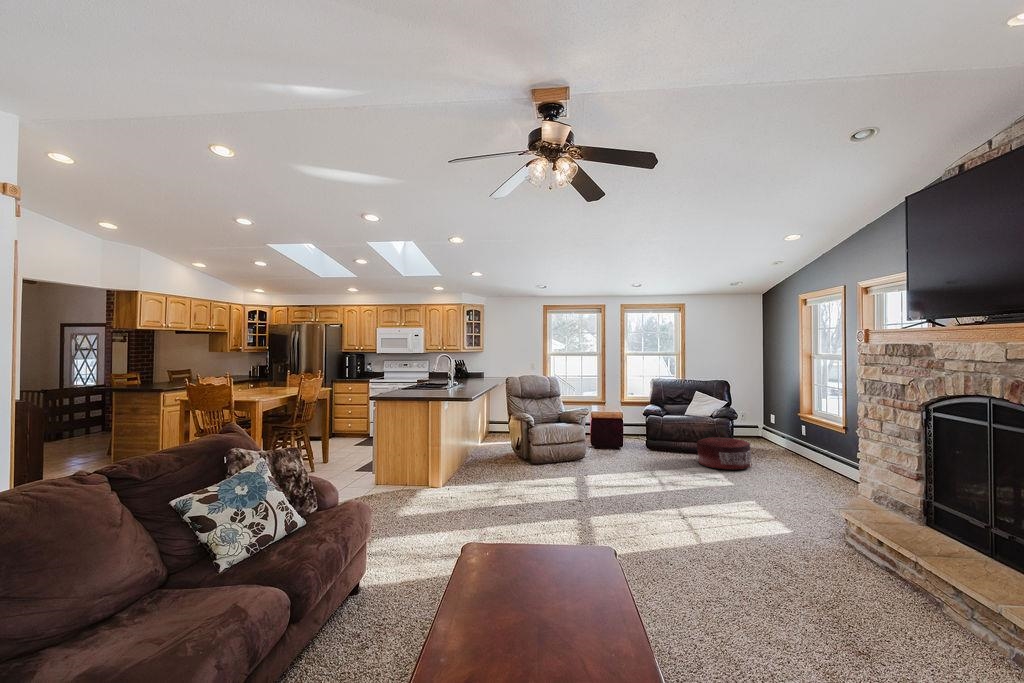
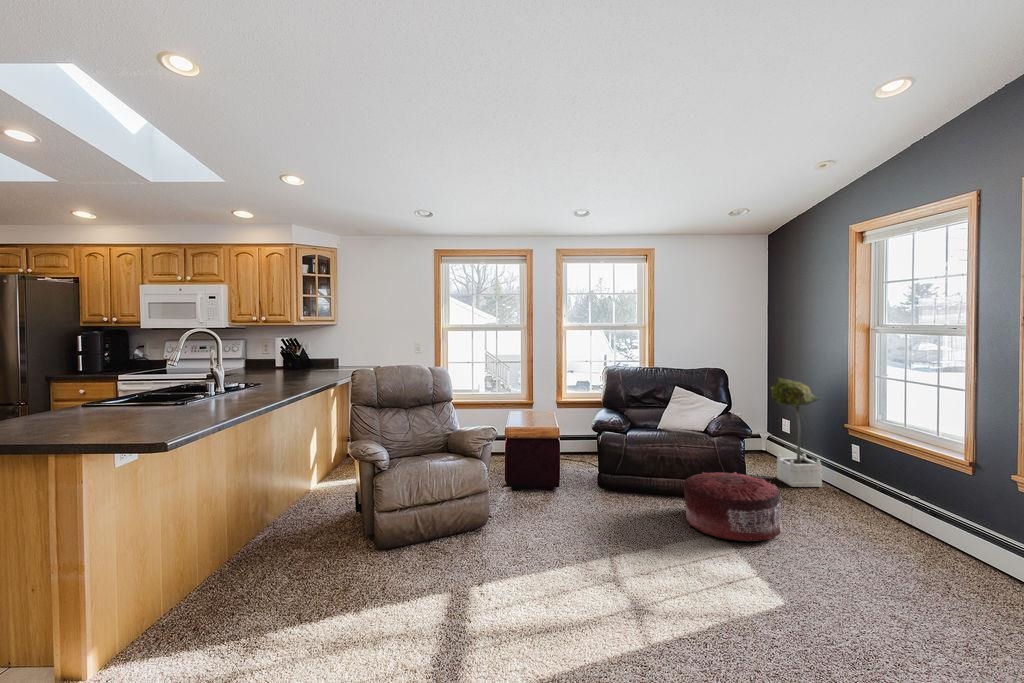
potted tree: none [757,386,789,453] -> present [771,378,822,487]

